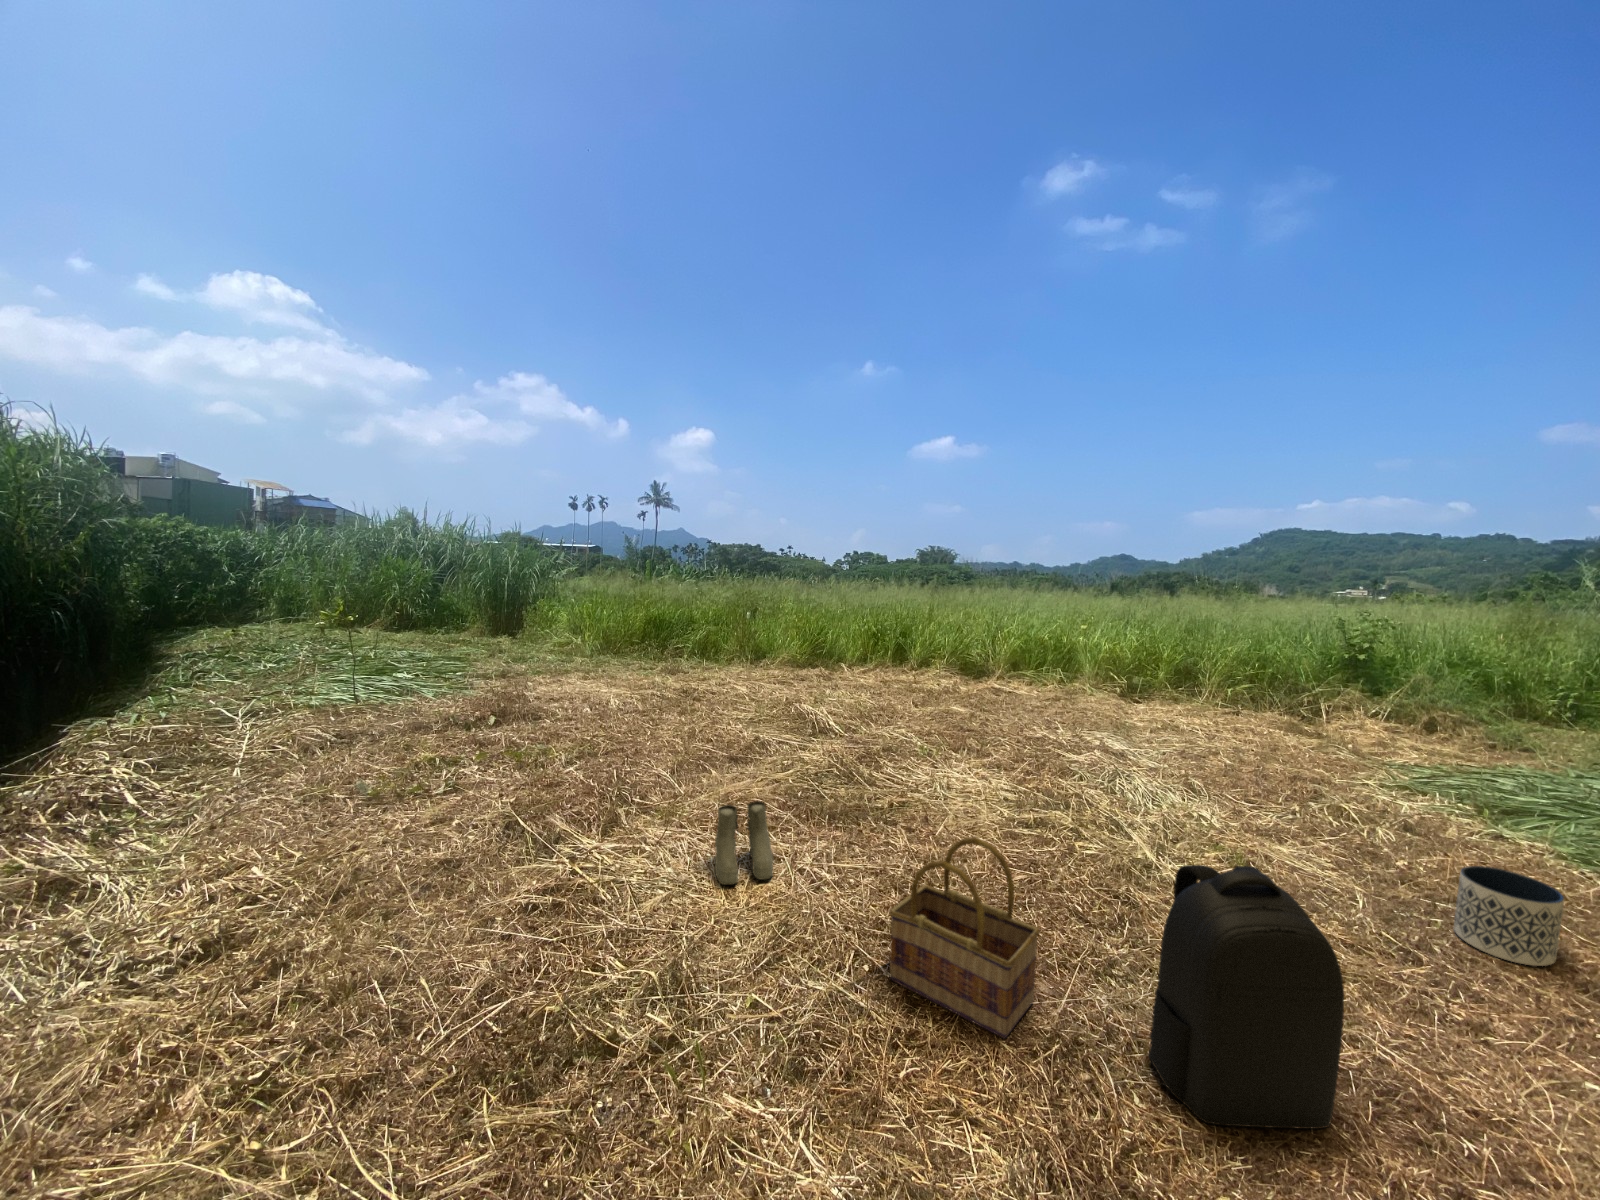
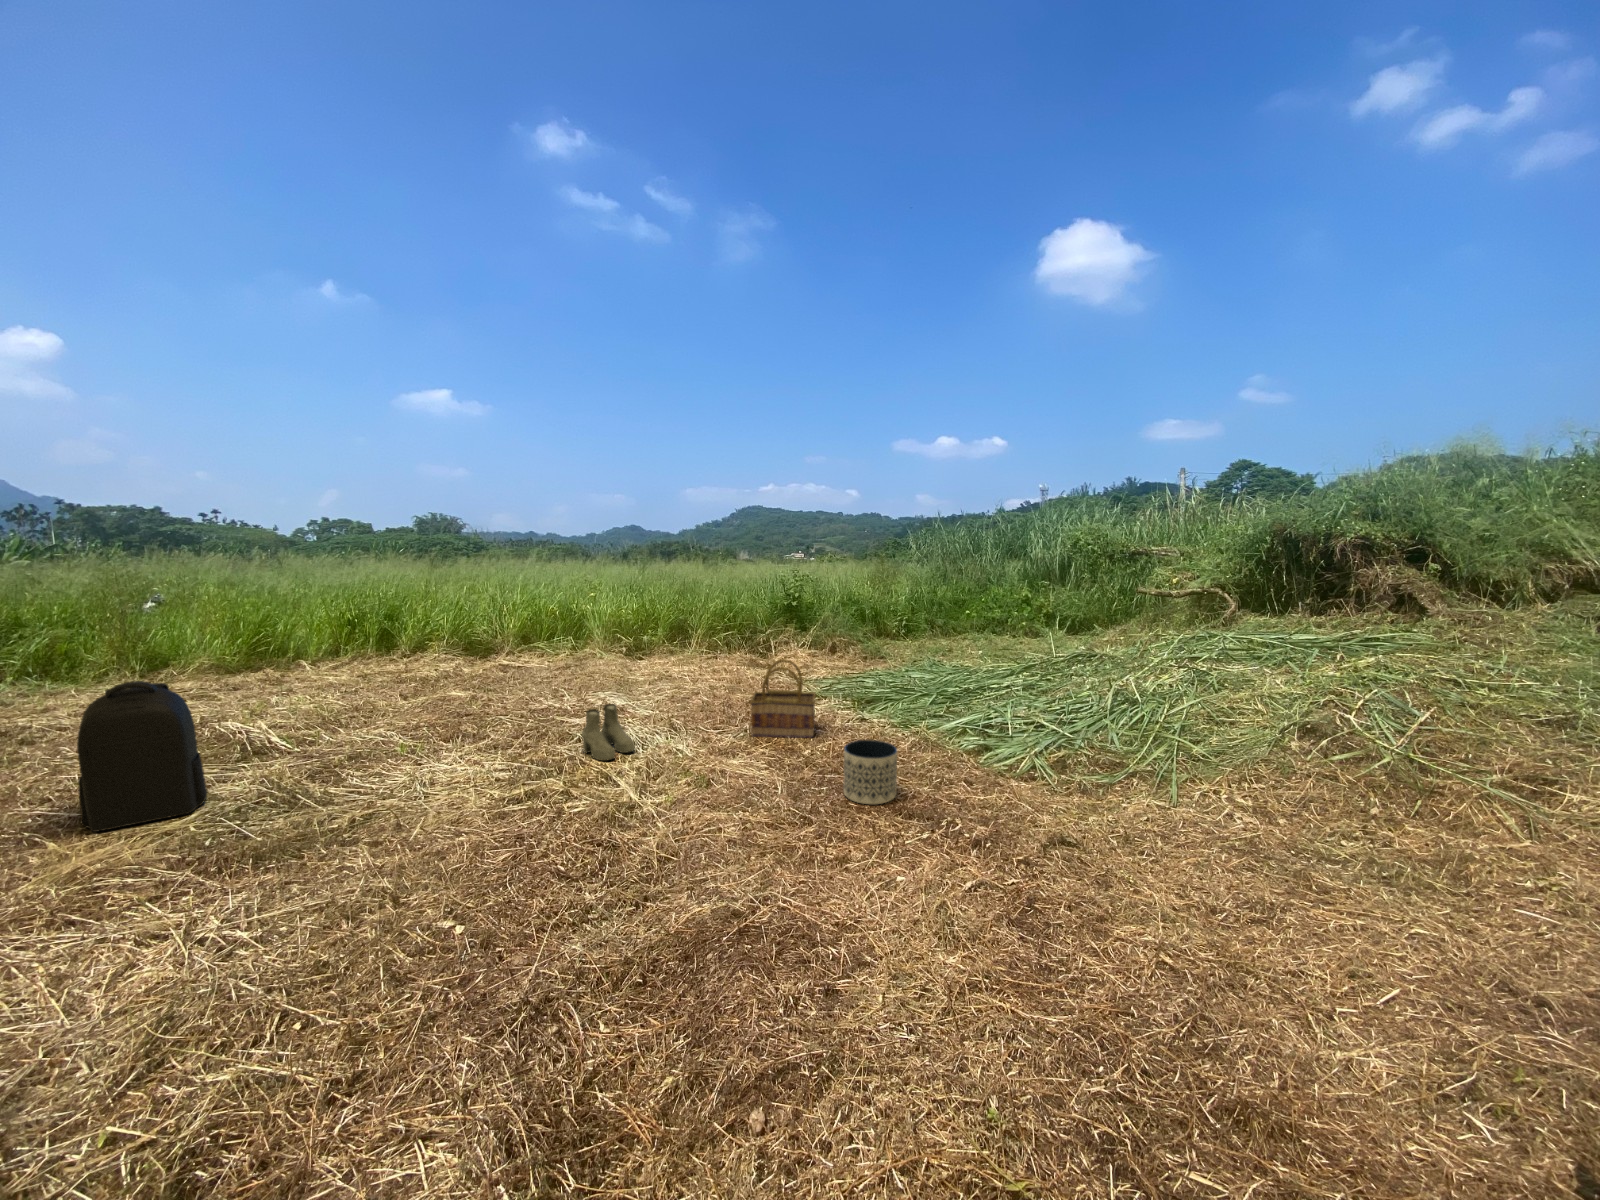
boots: present [715,801,774,885] -> present [582,704,635,761]
basket: present [890,838,1040,1038] -> present [751,659,816,738]
backpack: present [1149,865,1344,1129] -> present [77,681,208,832]

